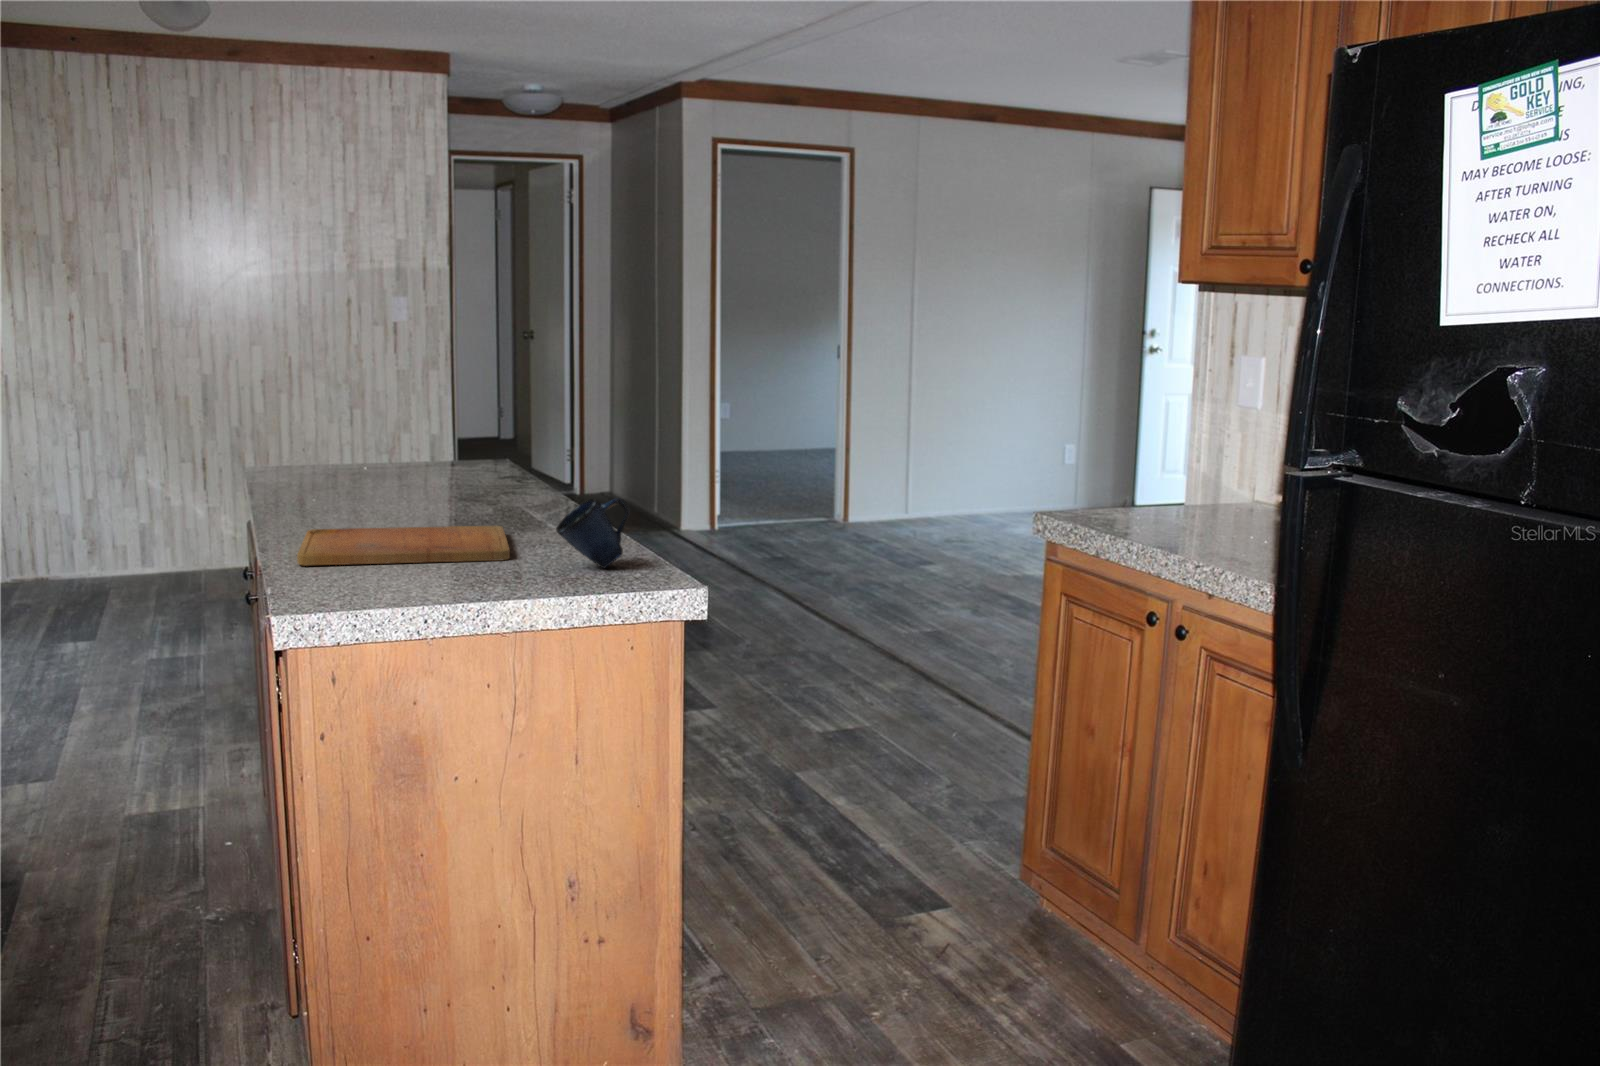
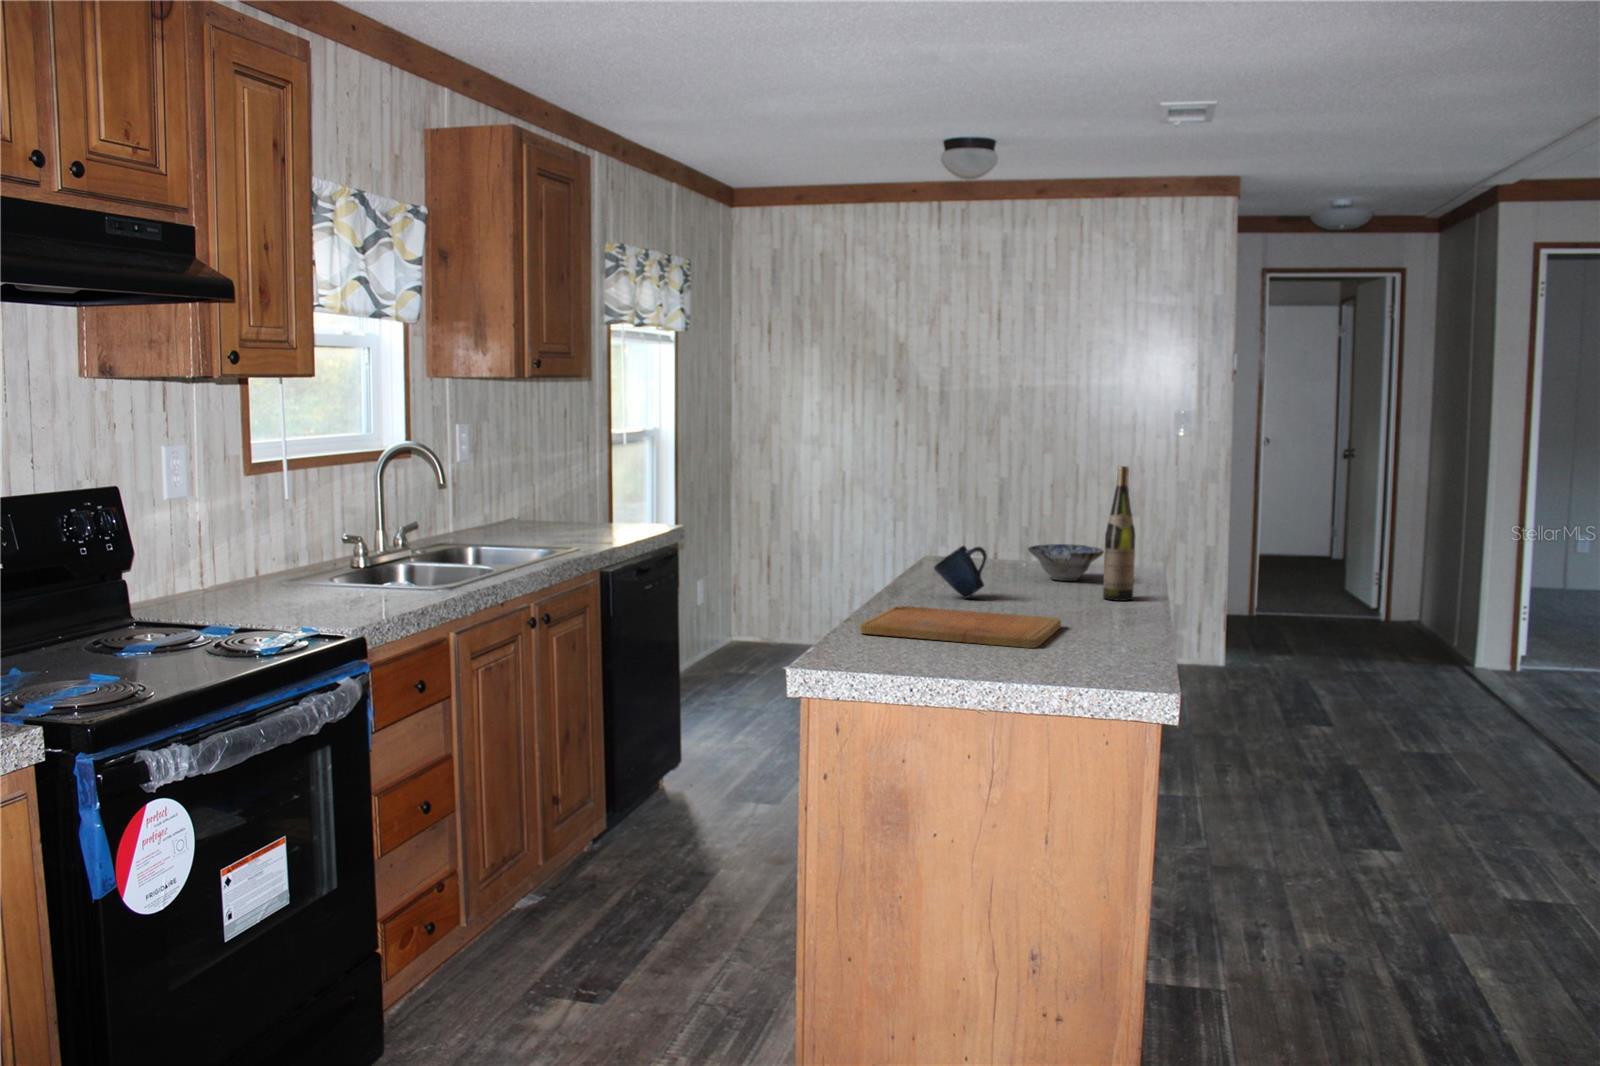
wine bottle: none [498,361,529,502] -> present [1103,466,1135,601]
ceramic bowl: none [389,445,473,485] -> present [1028,544,1103,581]
mug: present [556,498,630,568] -> present [934,546,987,598]

